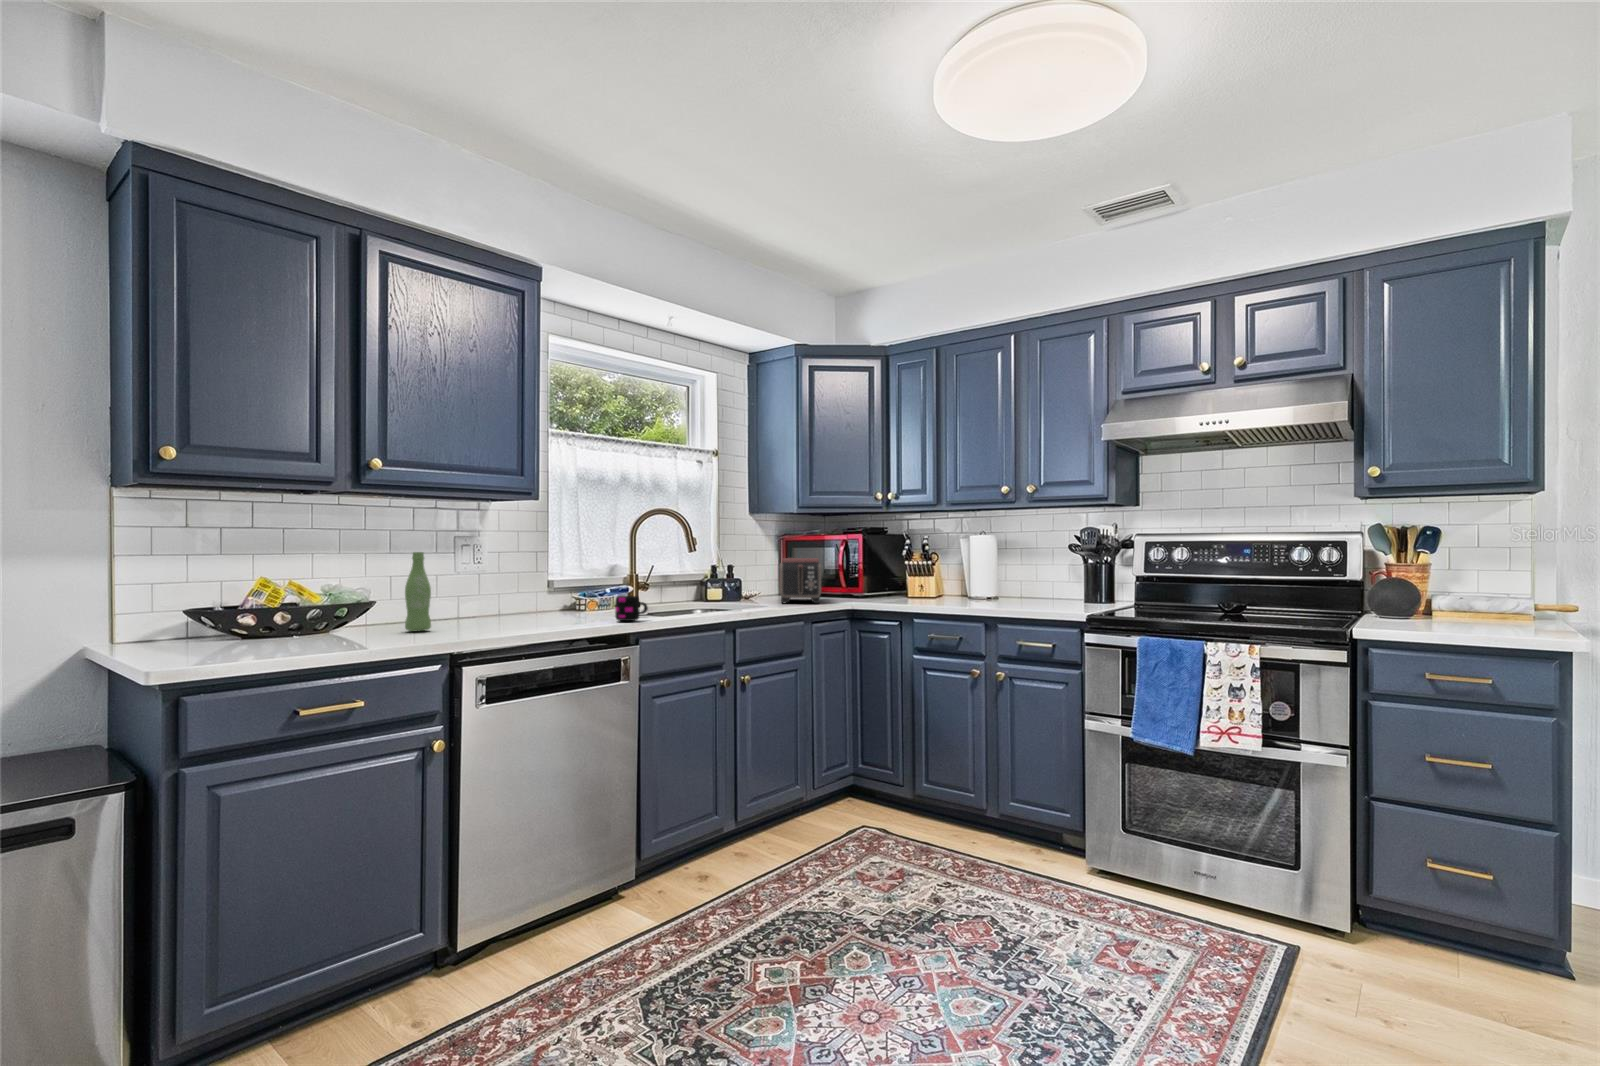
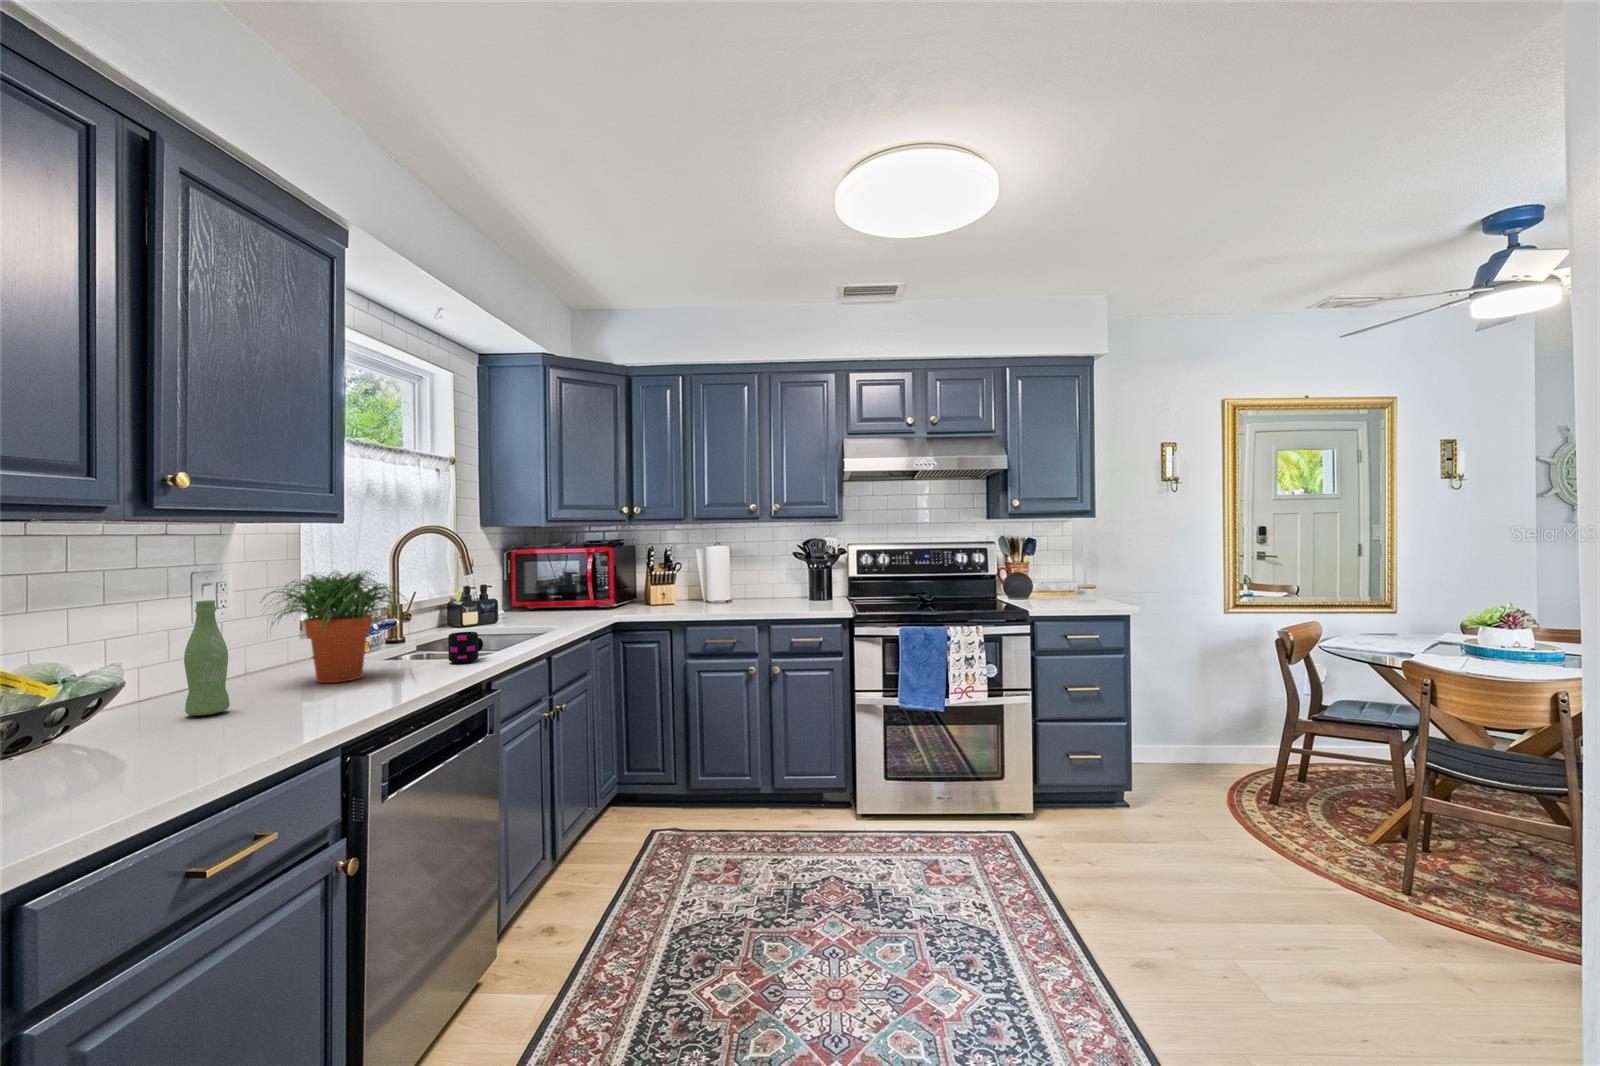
potted plant: none [476,537,582,624] -> present [260,571,404,683]
toaster: present [780,558,822,603] -> none [533,573,594,622]

